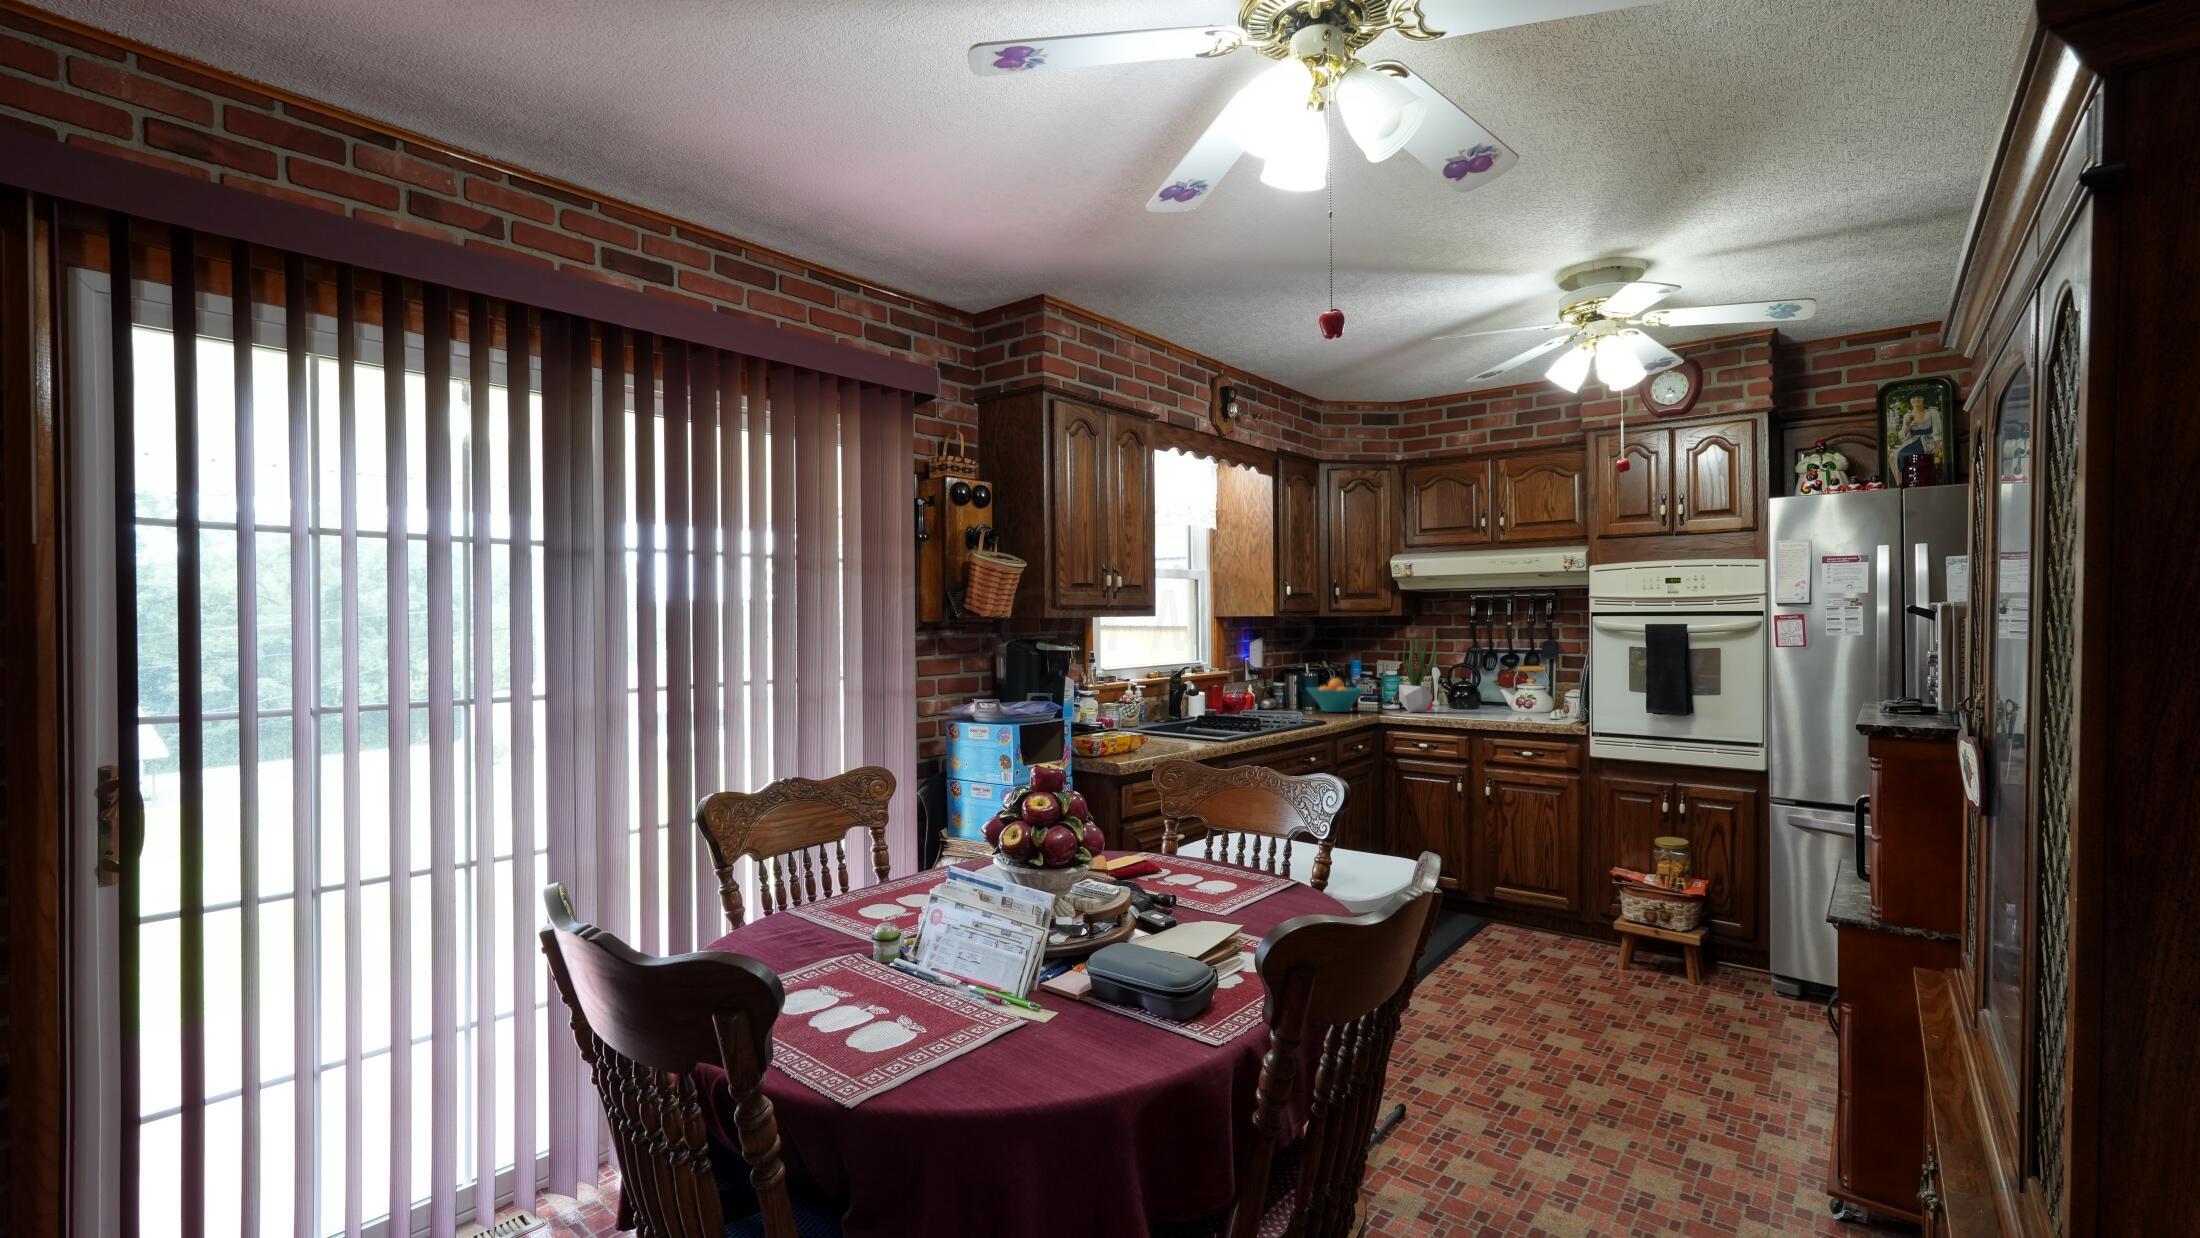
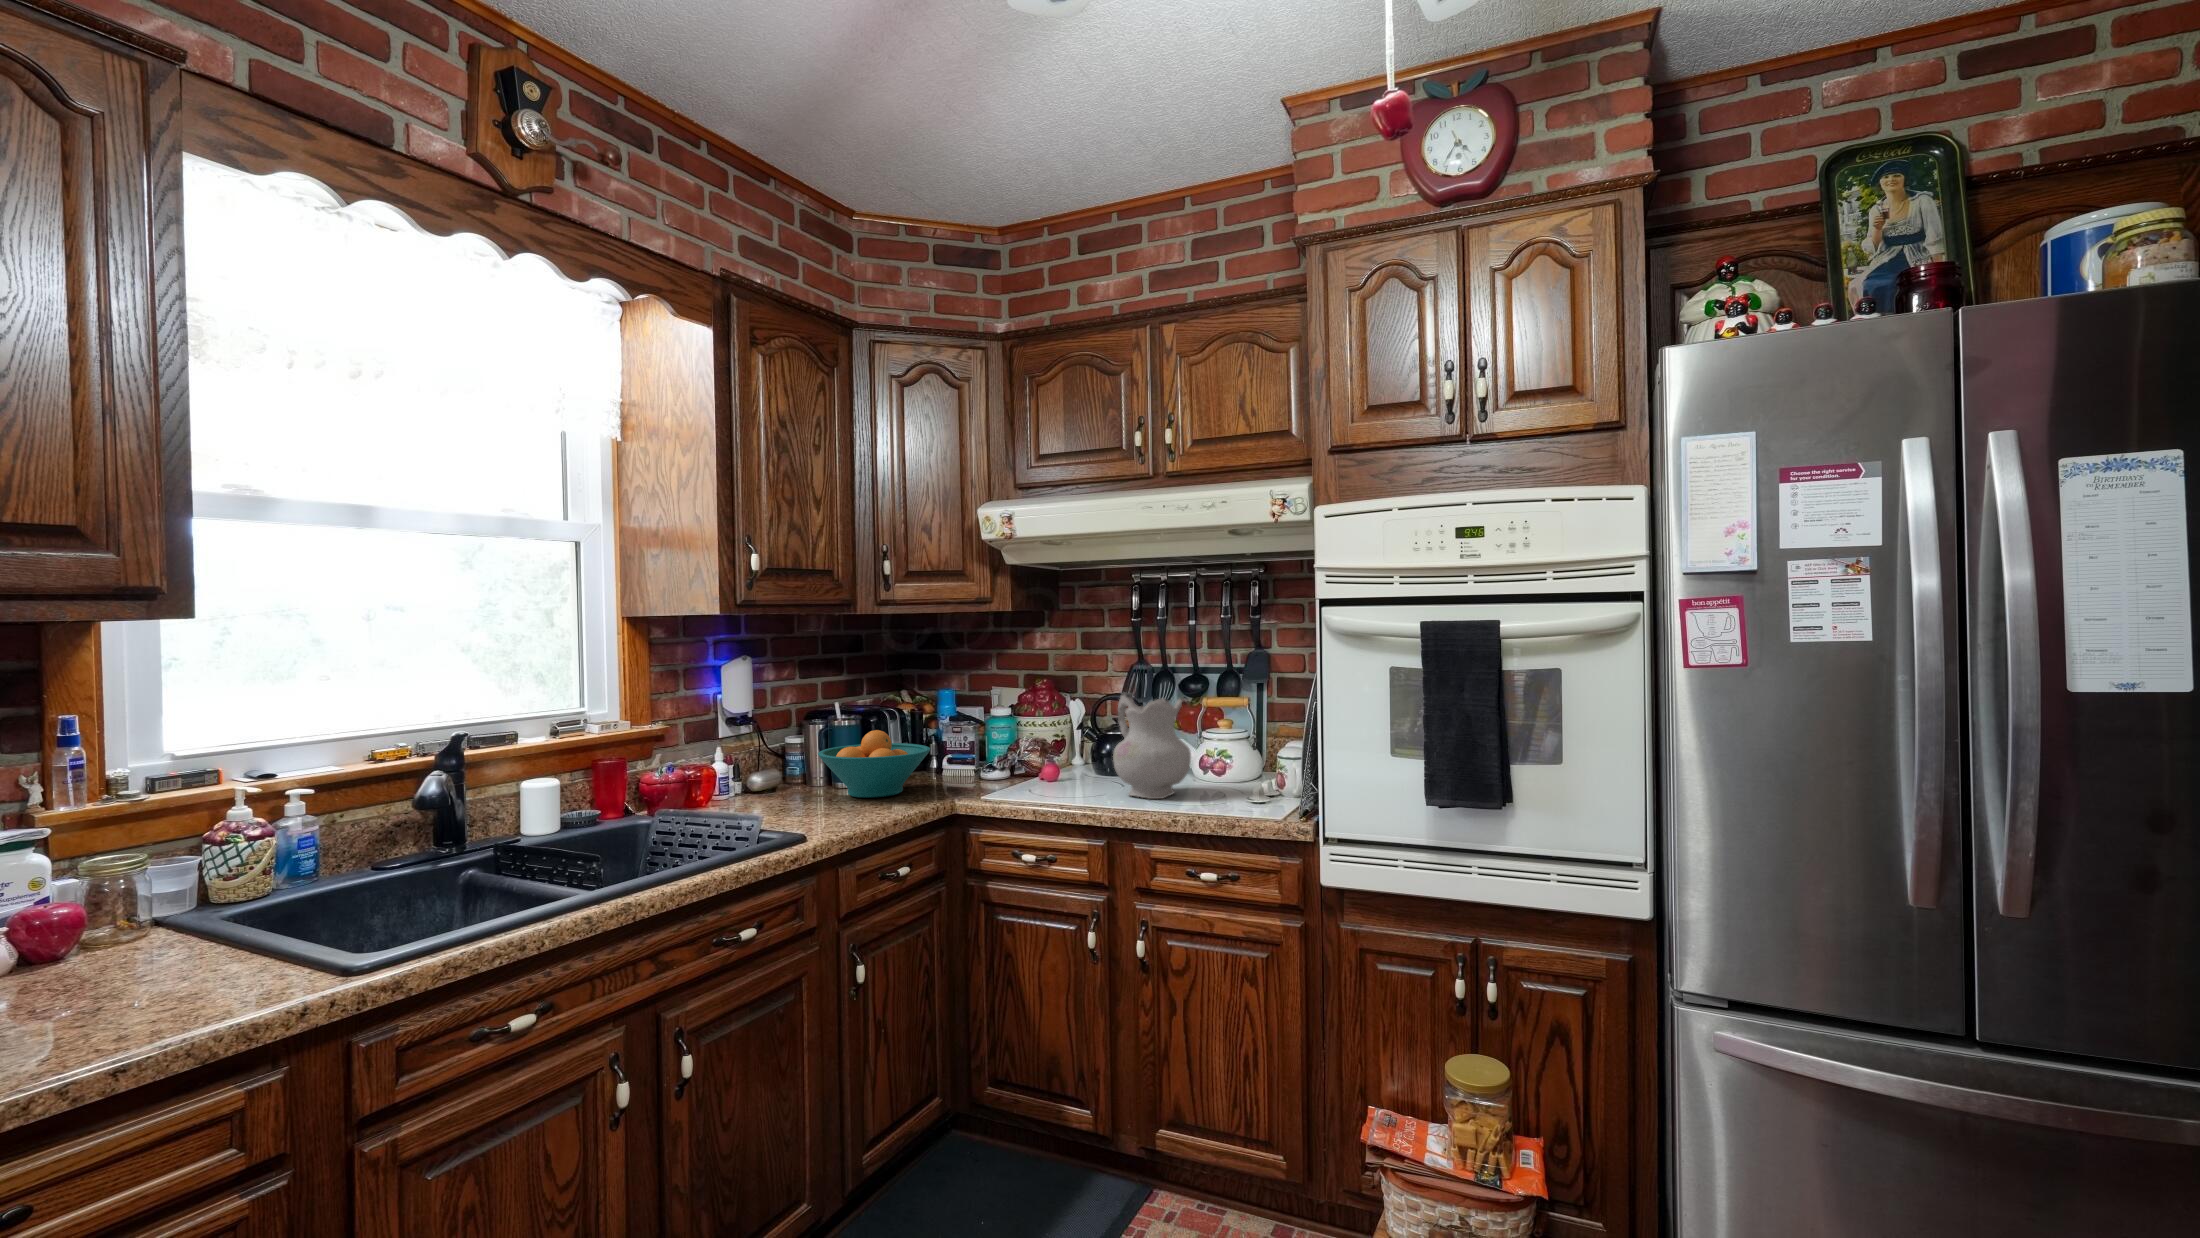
potted plant: present [1399,631,1436,712] -> none [997,634,1060,788]
ceramic pitcher: none [1470,661,1515,717] -> present [1113,692,1191,799]

